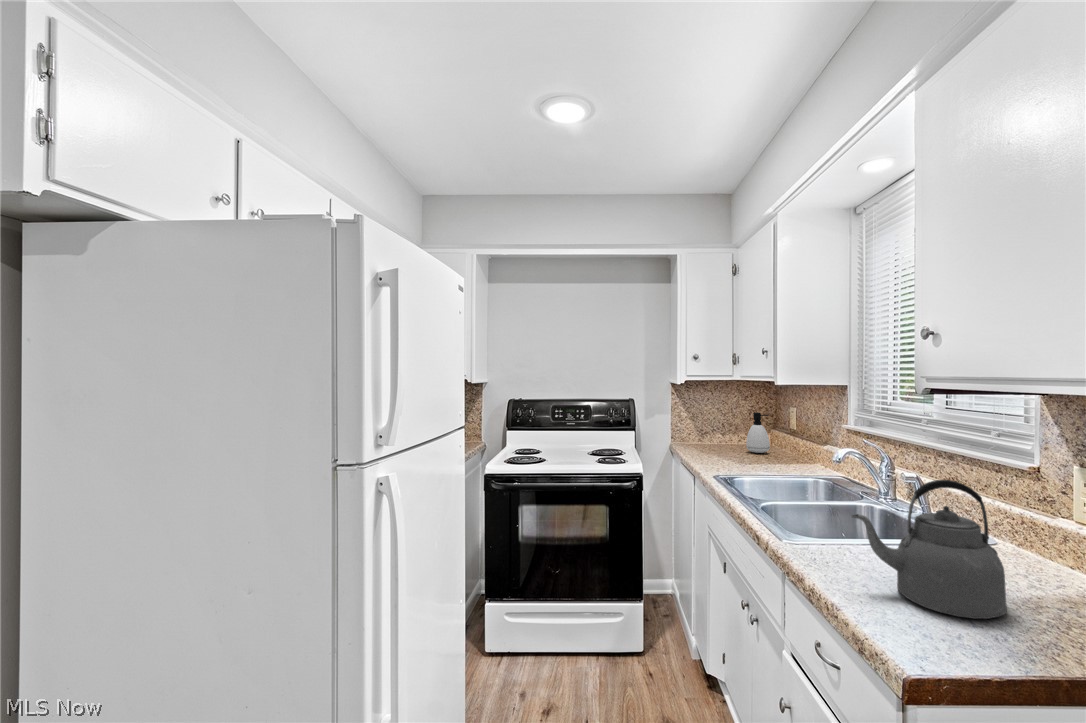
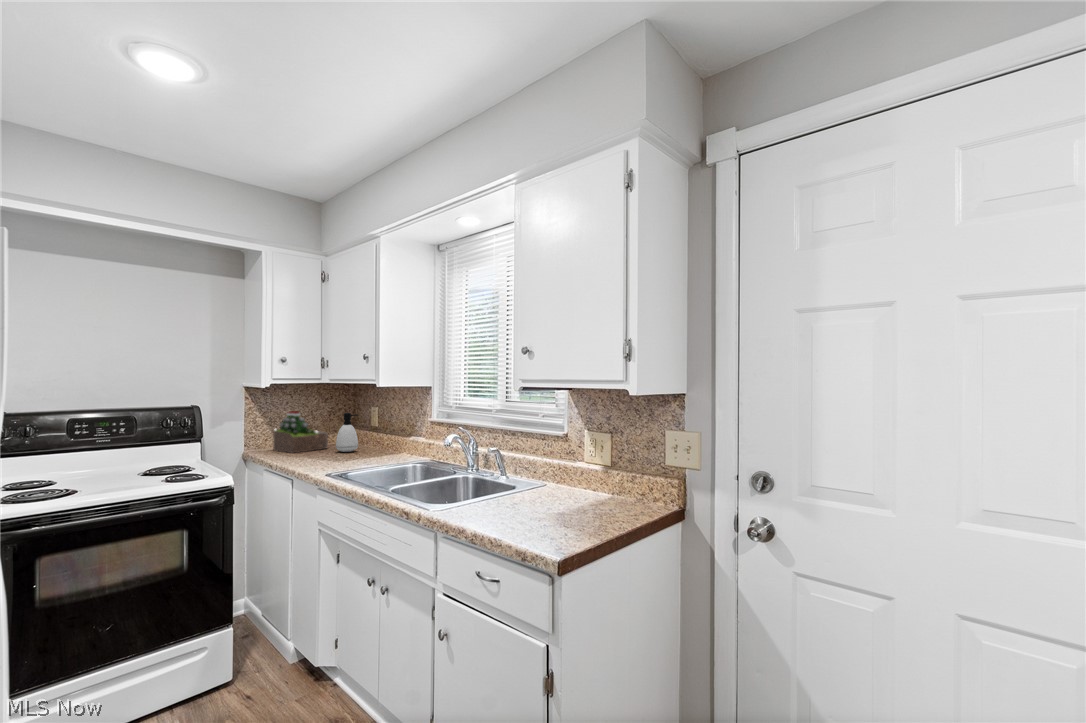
succulent plant: none [693,408,744,448] -> present [273,411,328,453]
kettle: present [851,480,1007,619] -> none [502,439,580,525]

